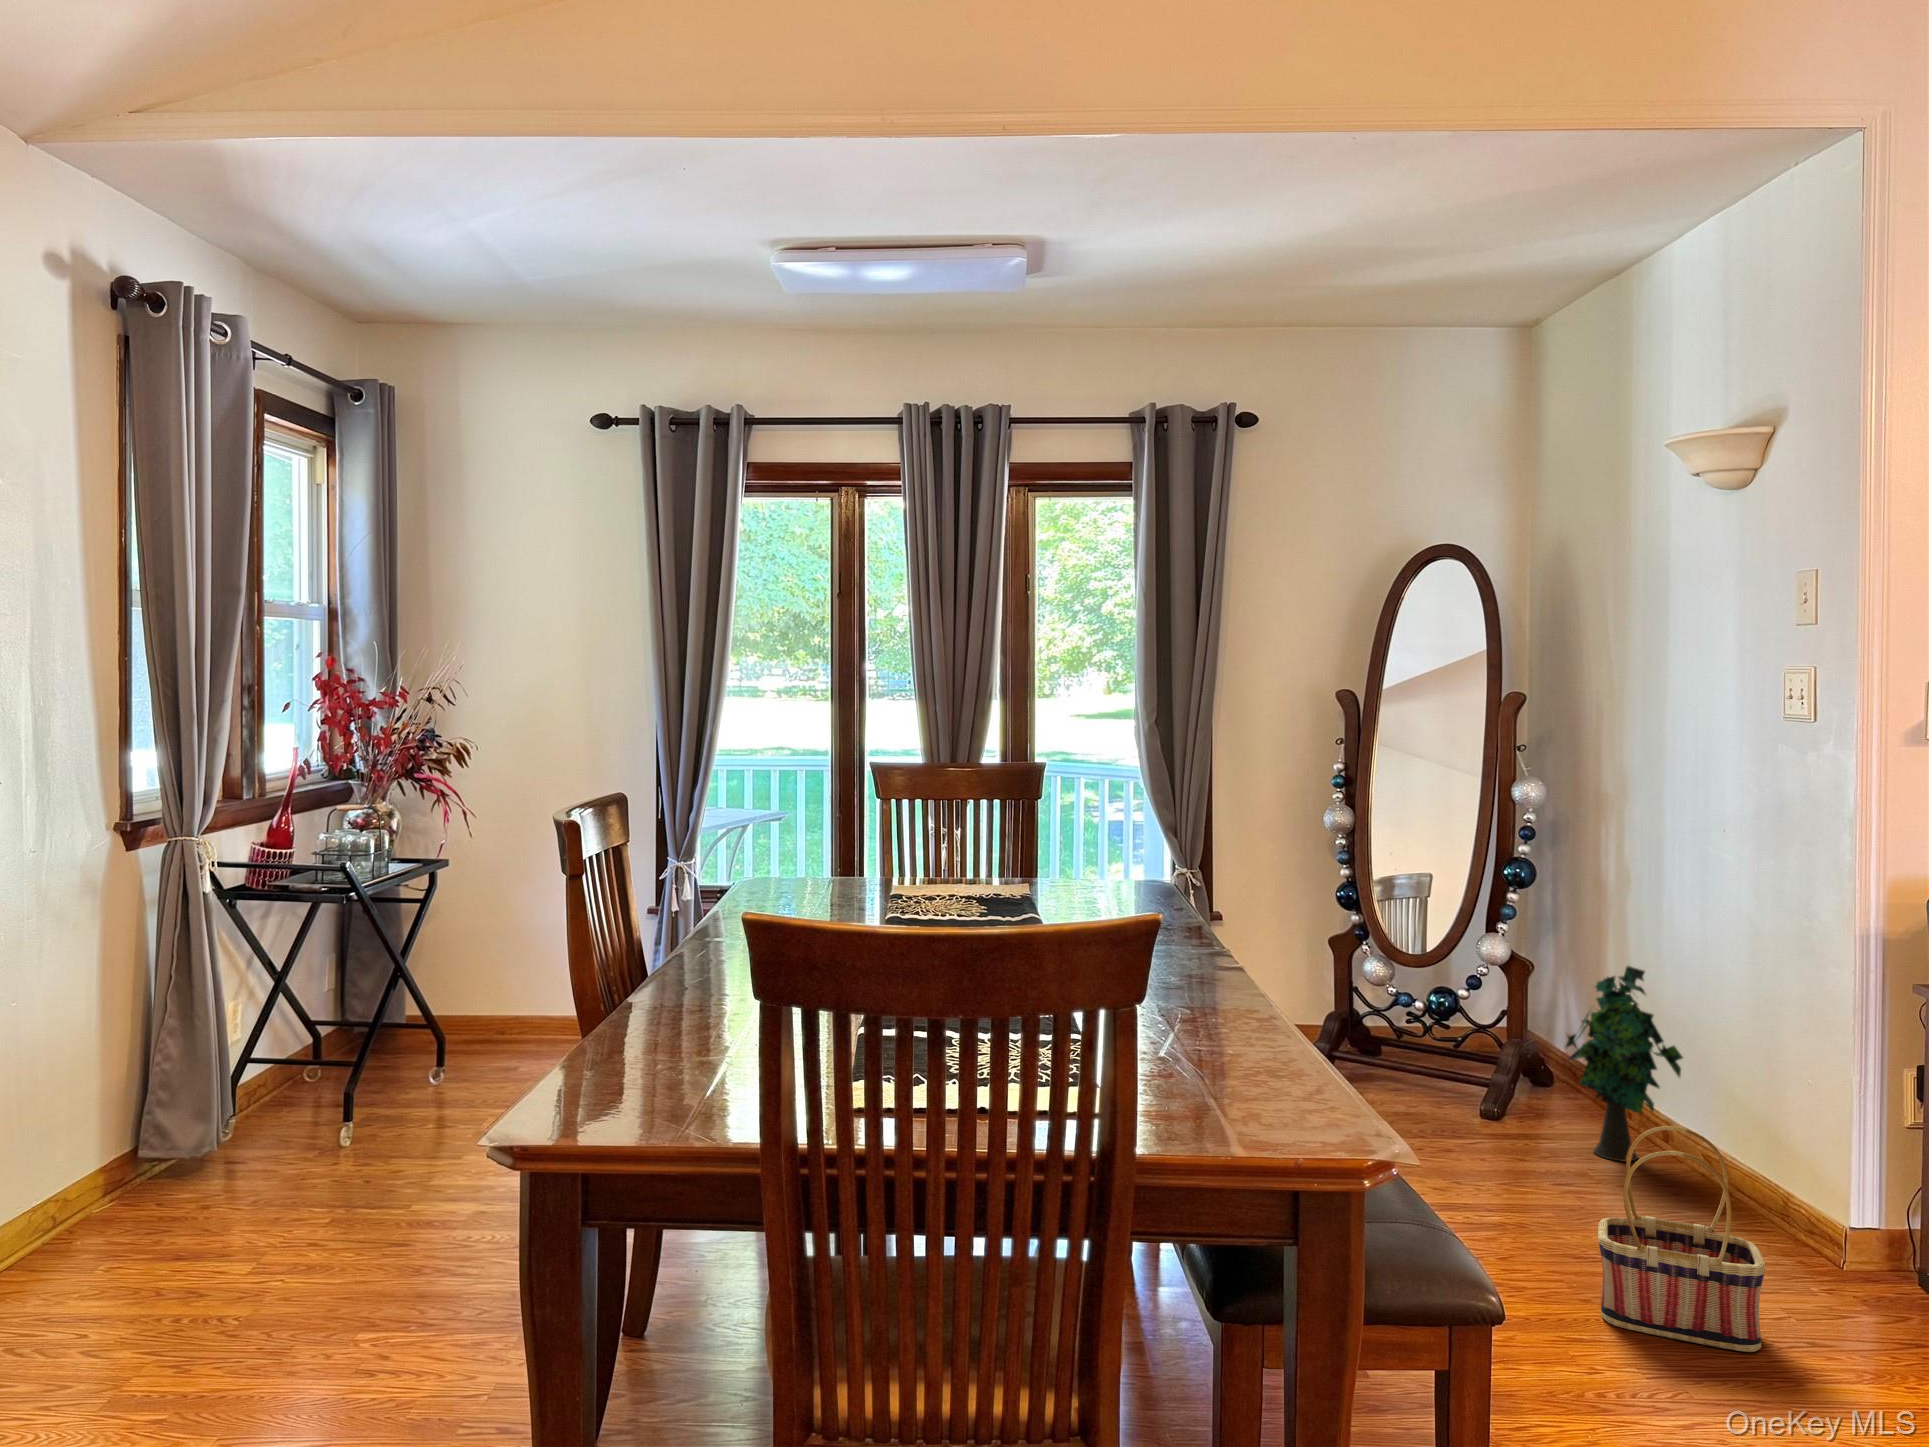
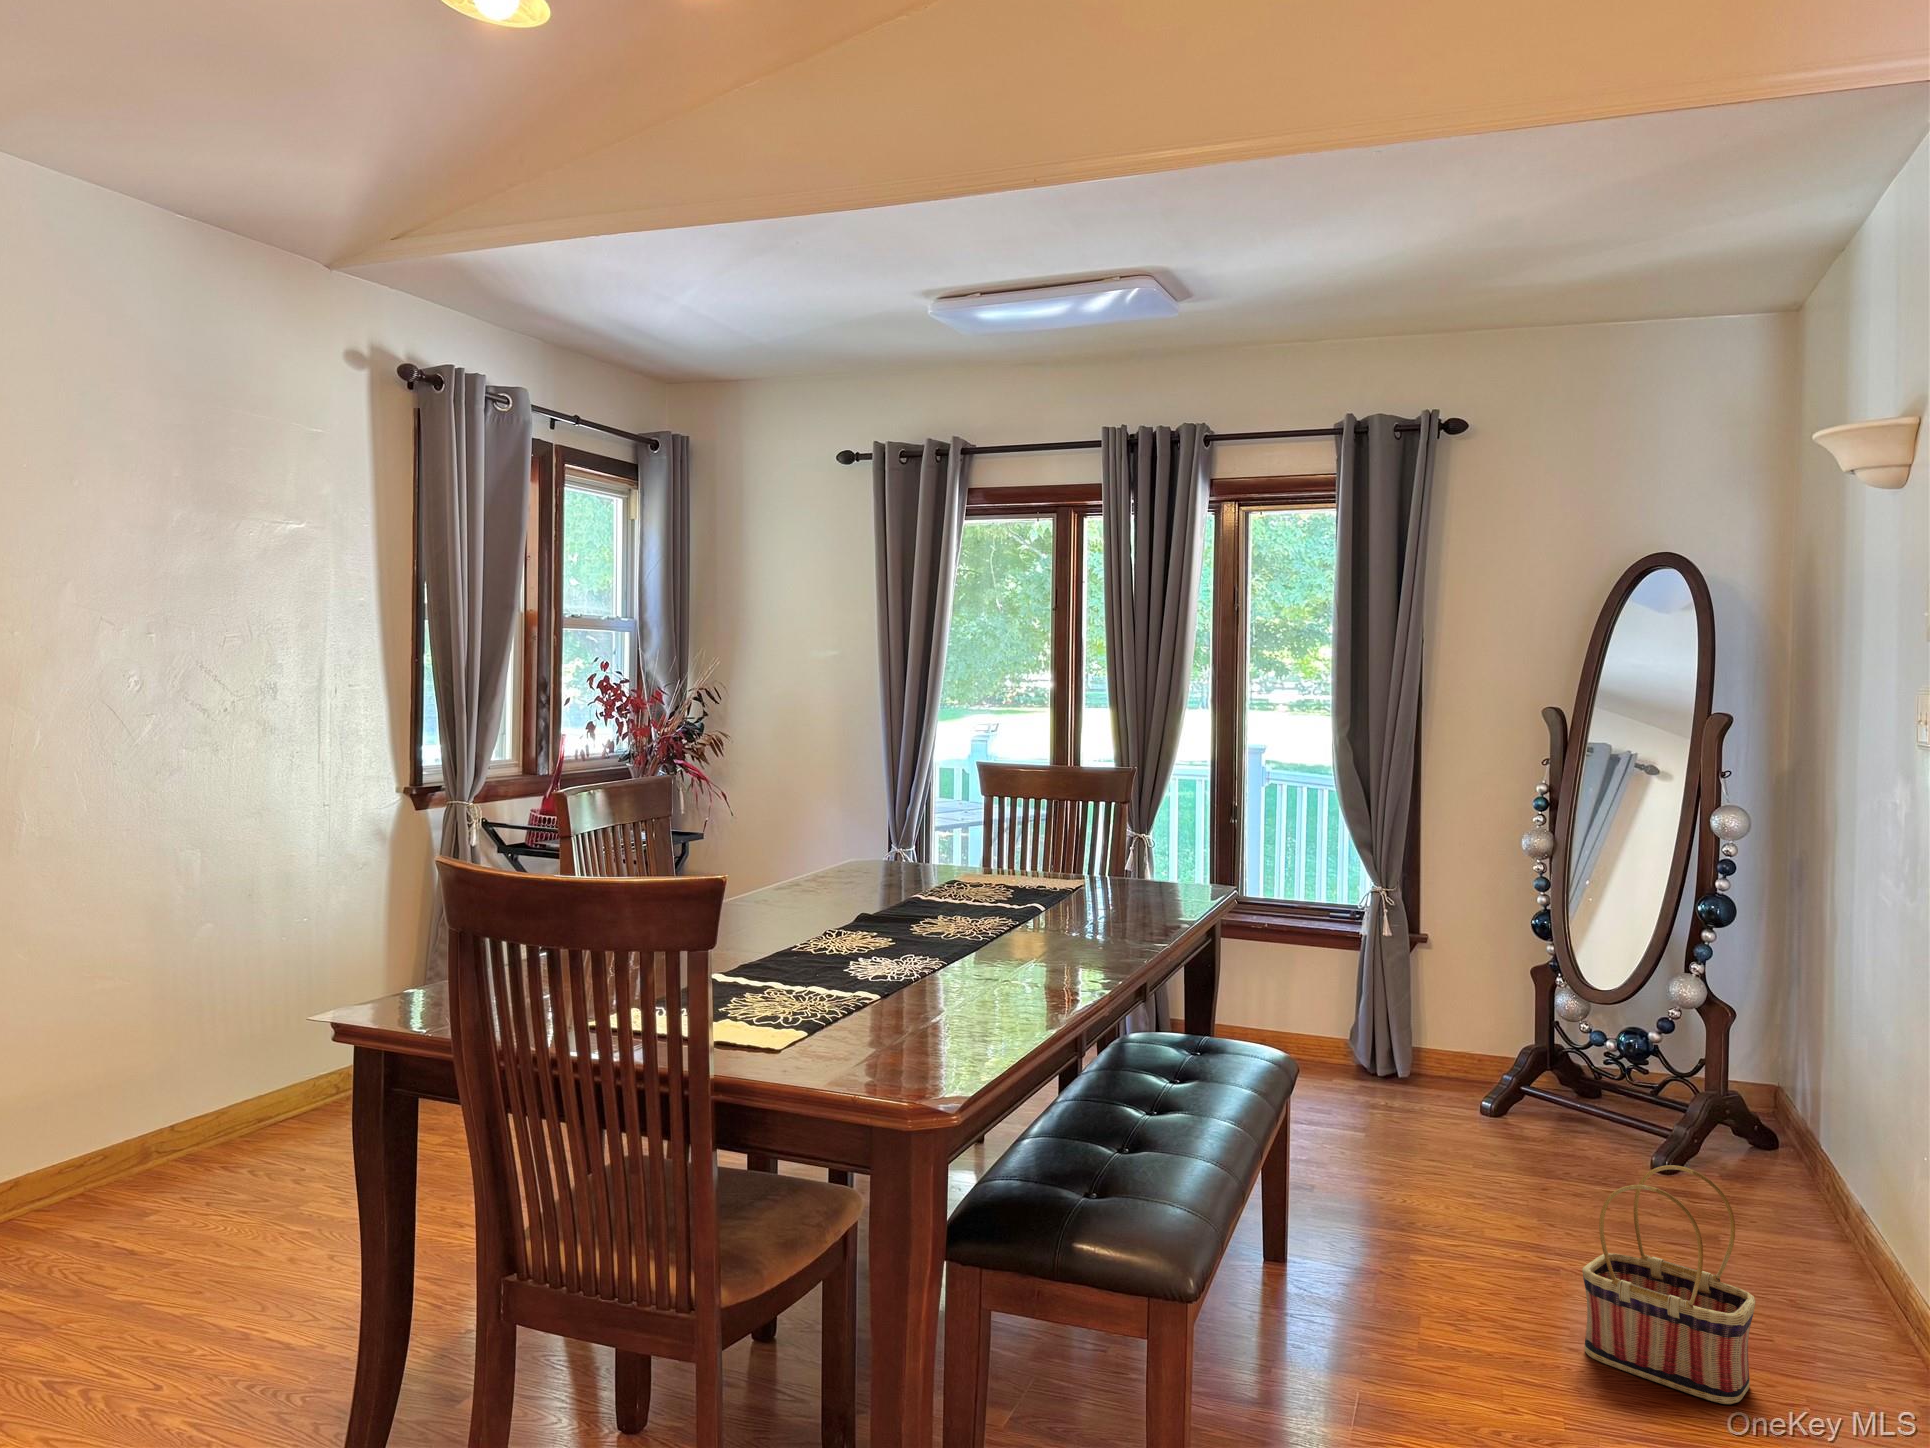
decorative plant: present [1566,966,1683,1162] -> none [1716,1013,1844,1228]

